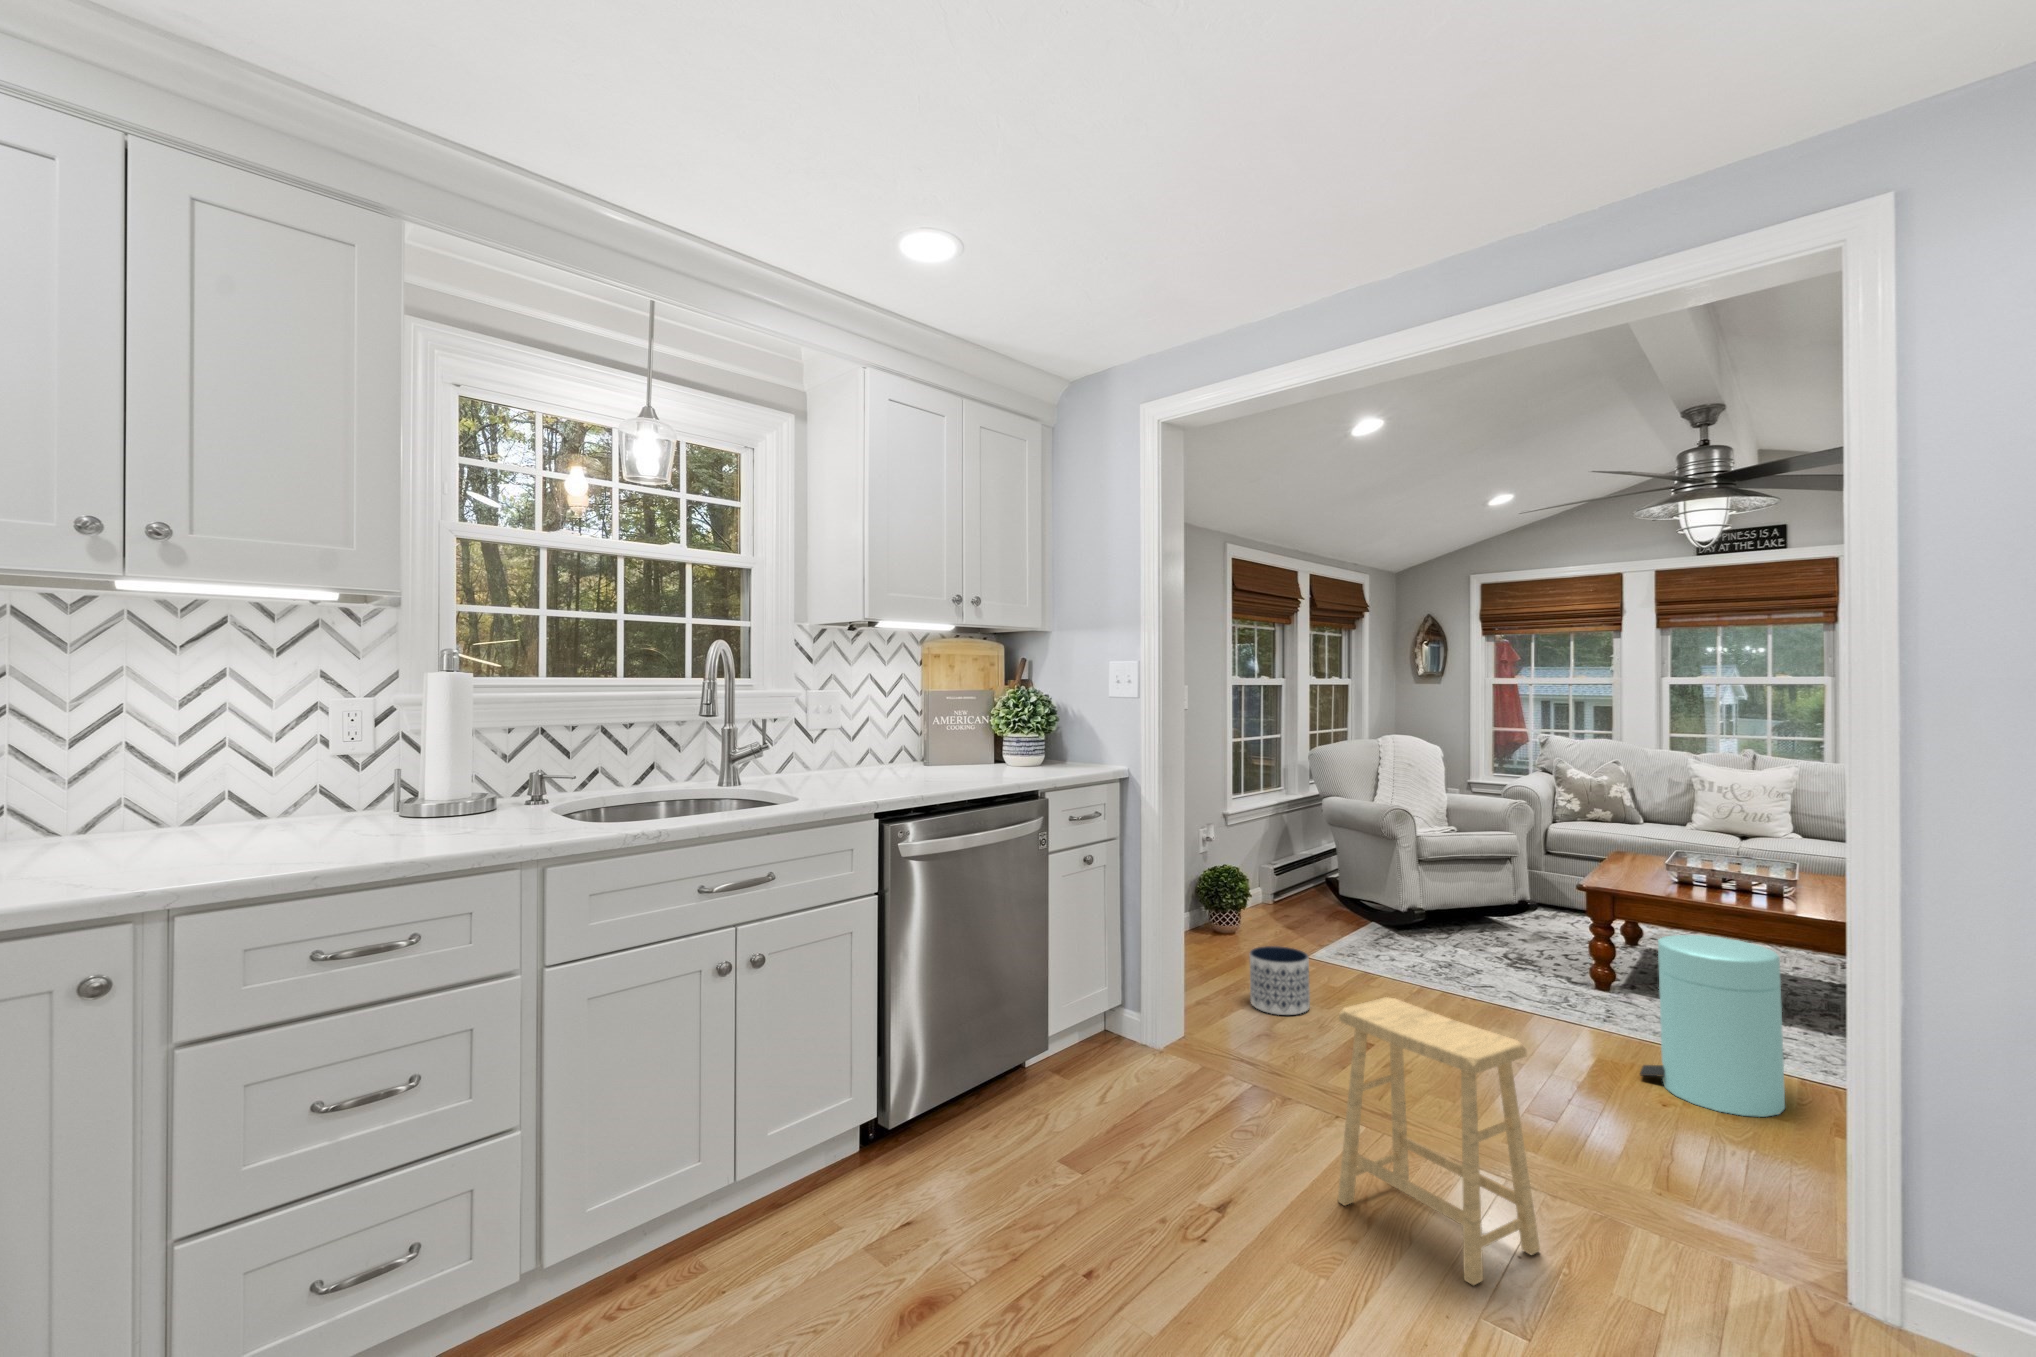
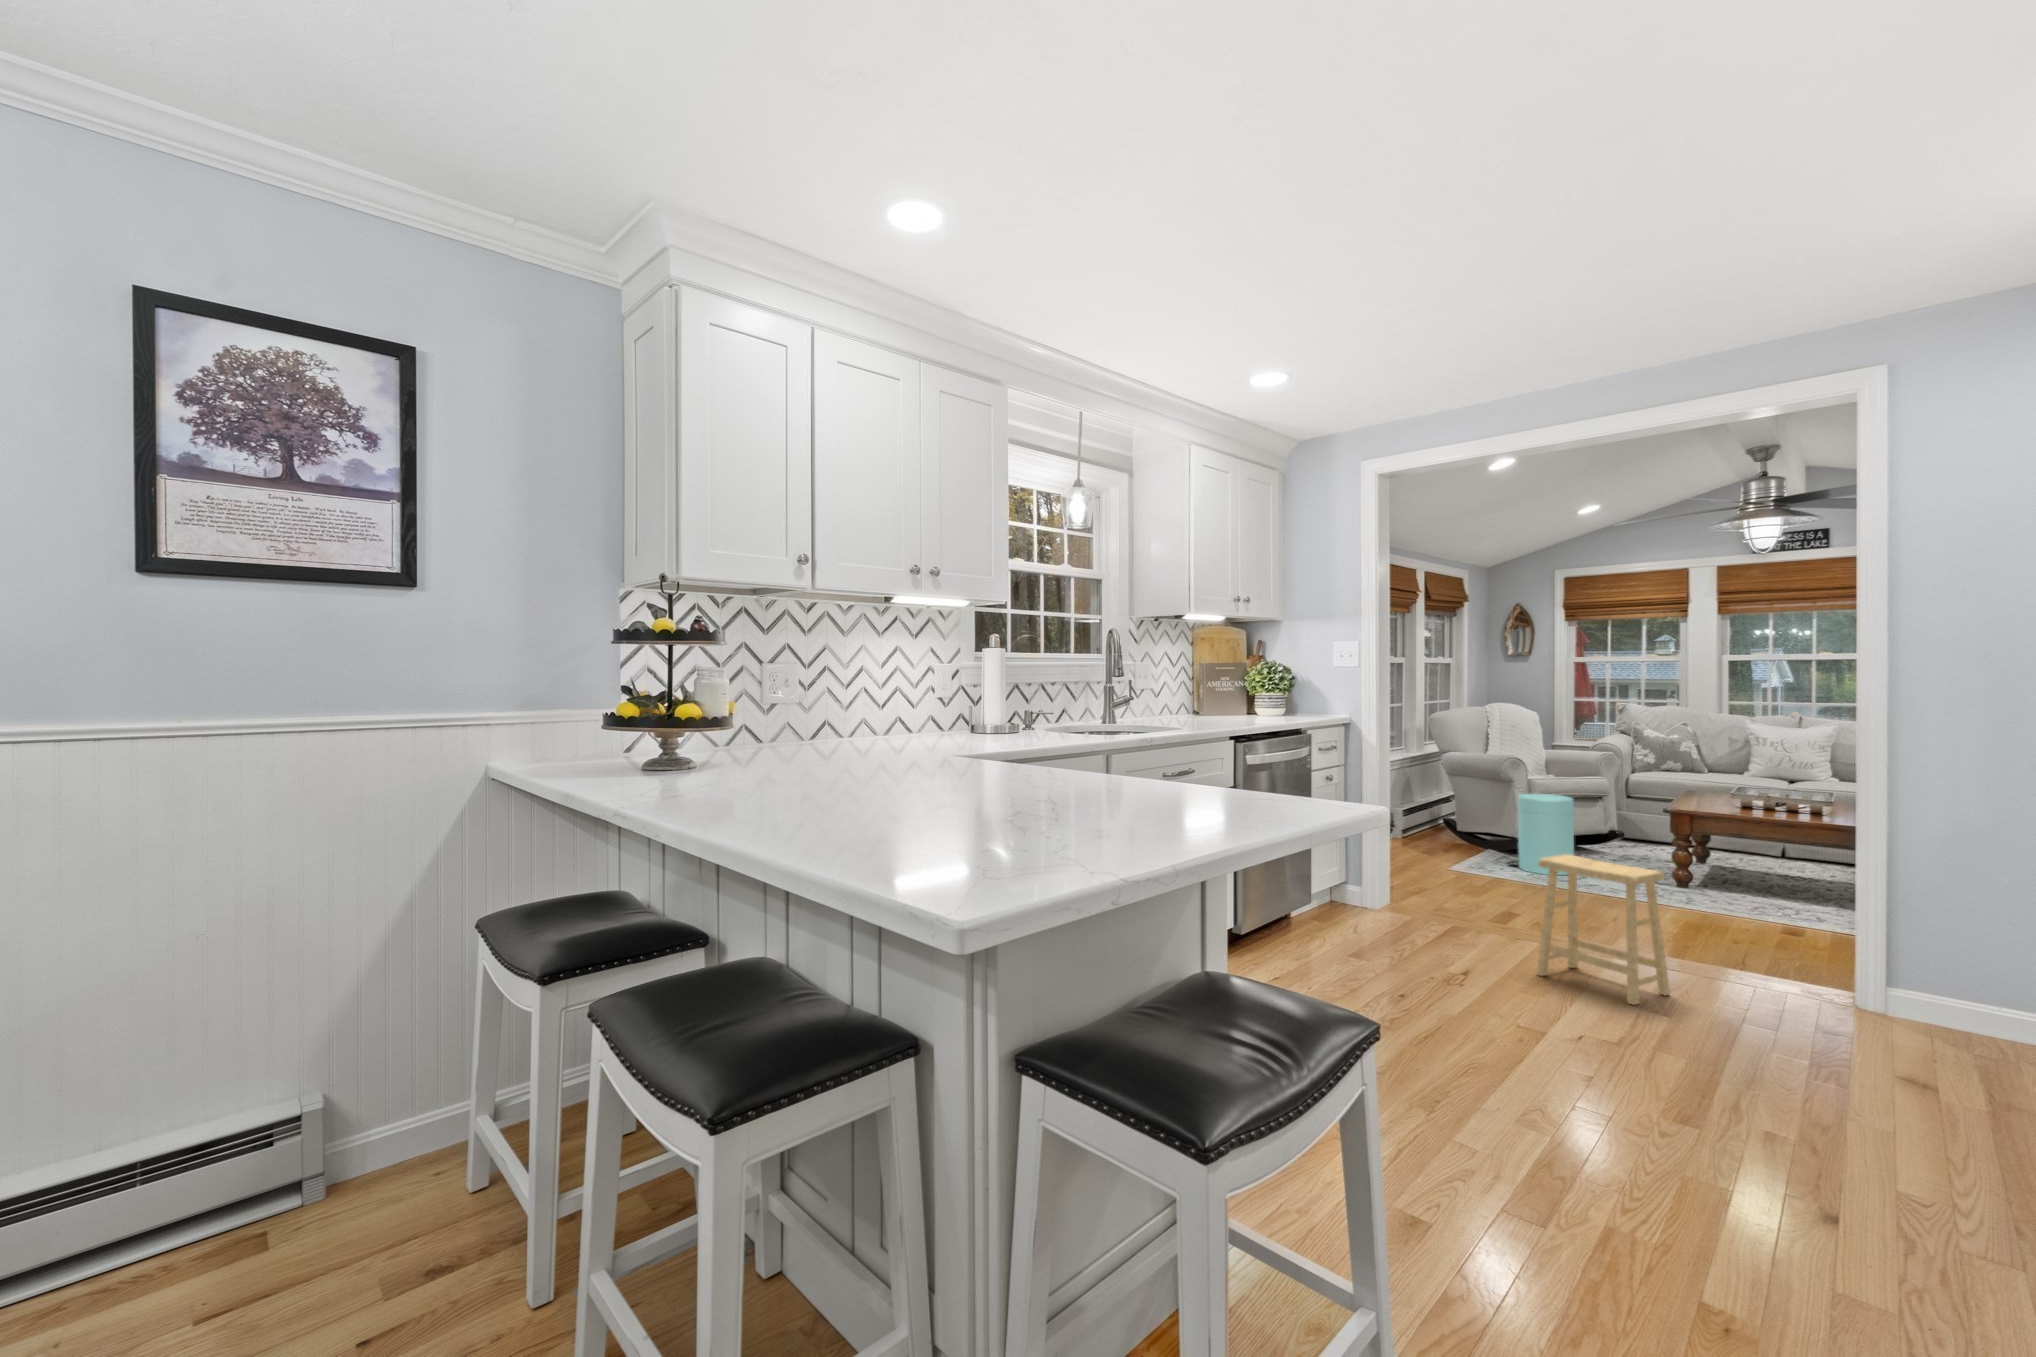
trash can: present [1640,935,1785,1117] -> present [1509,794,1574,875]
planter: present [1250,946,1310,1015] -> none [1424,849,1470,895]

